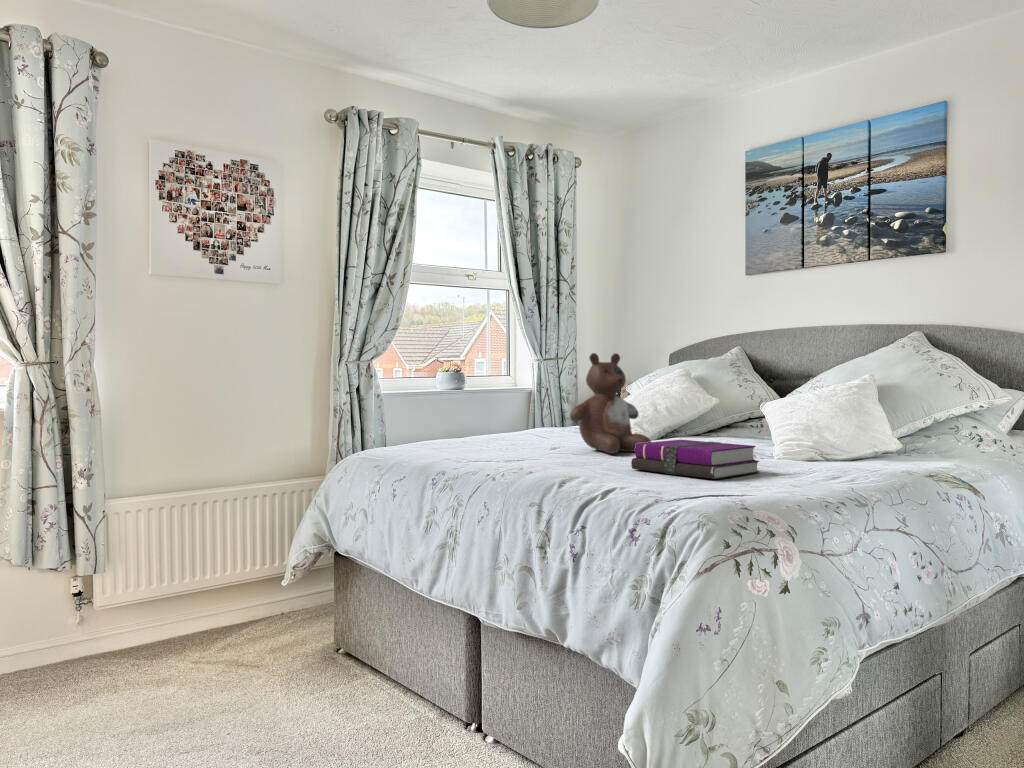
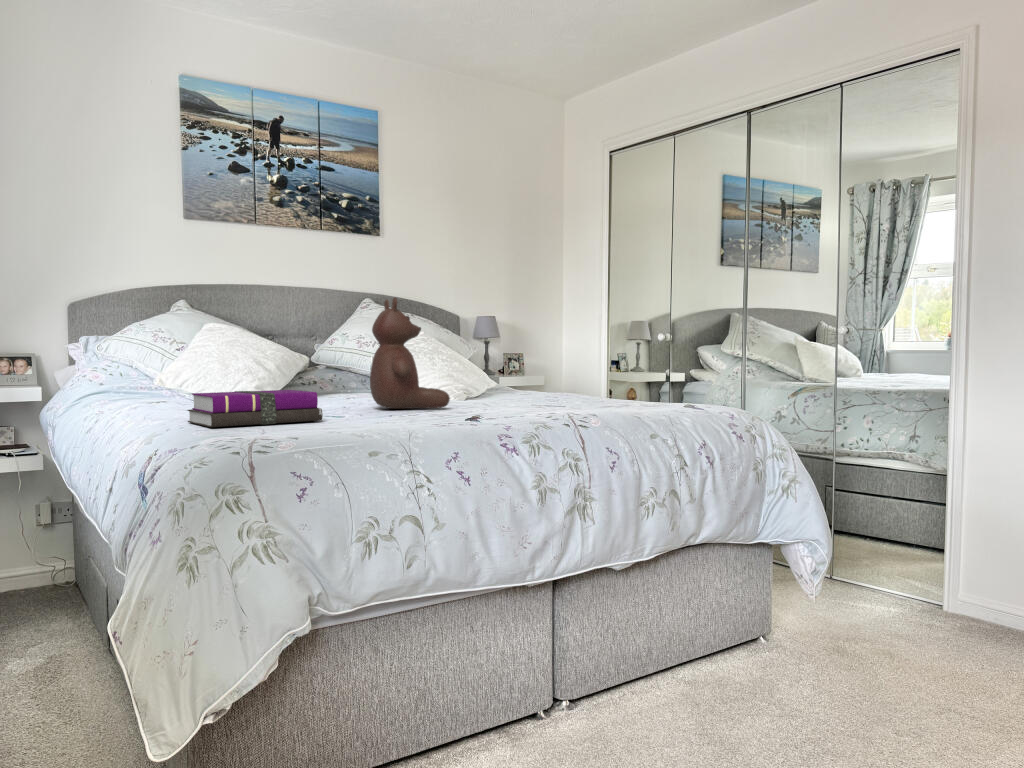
notebook: present [631,440,759,479] -> present [188,390,323,427]

